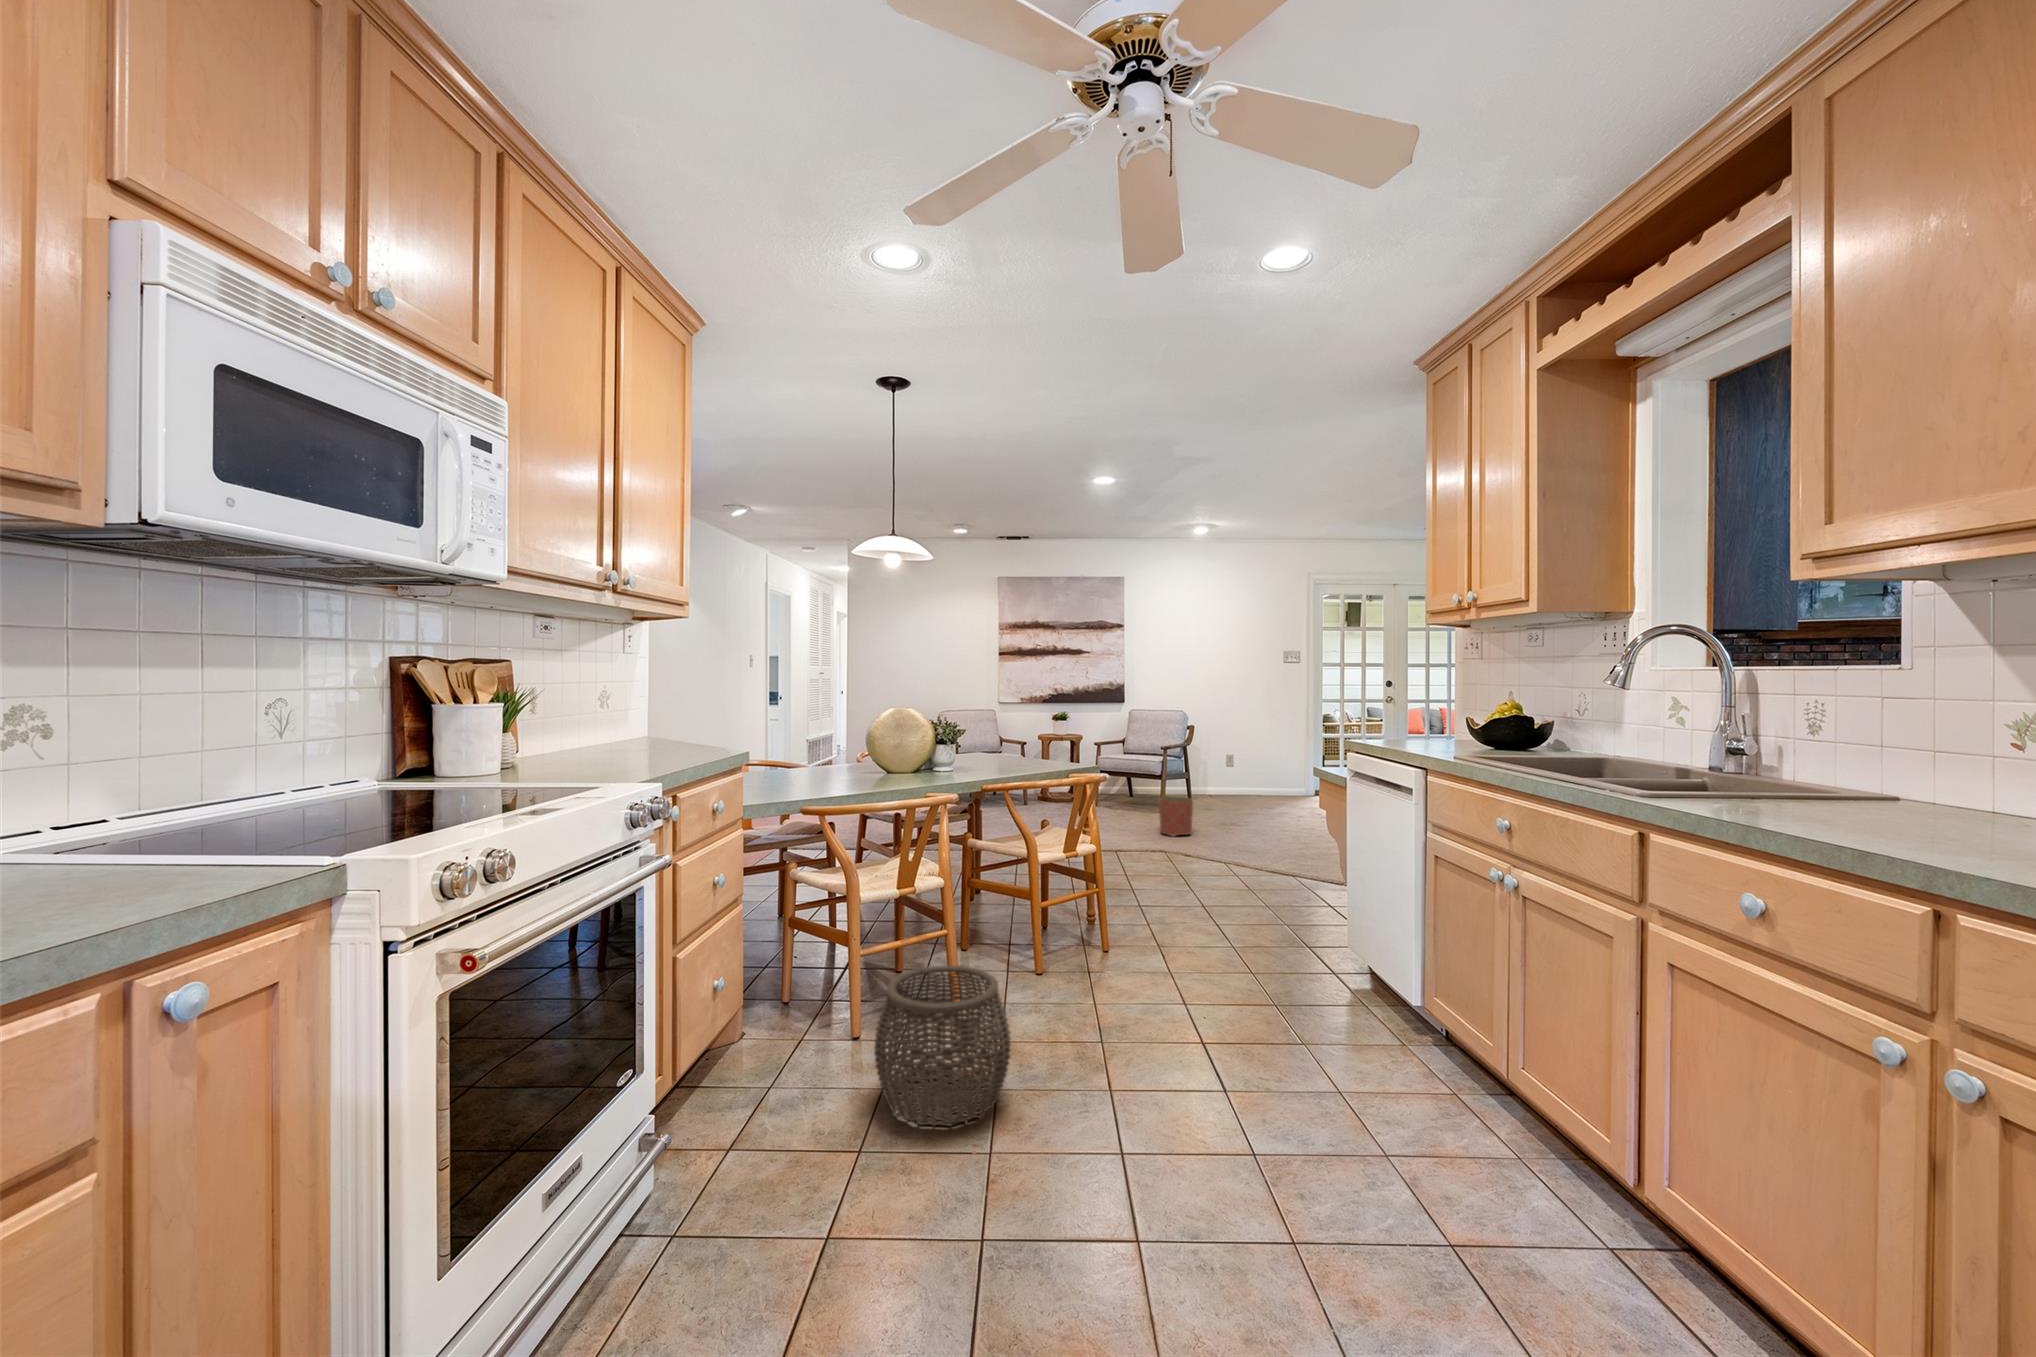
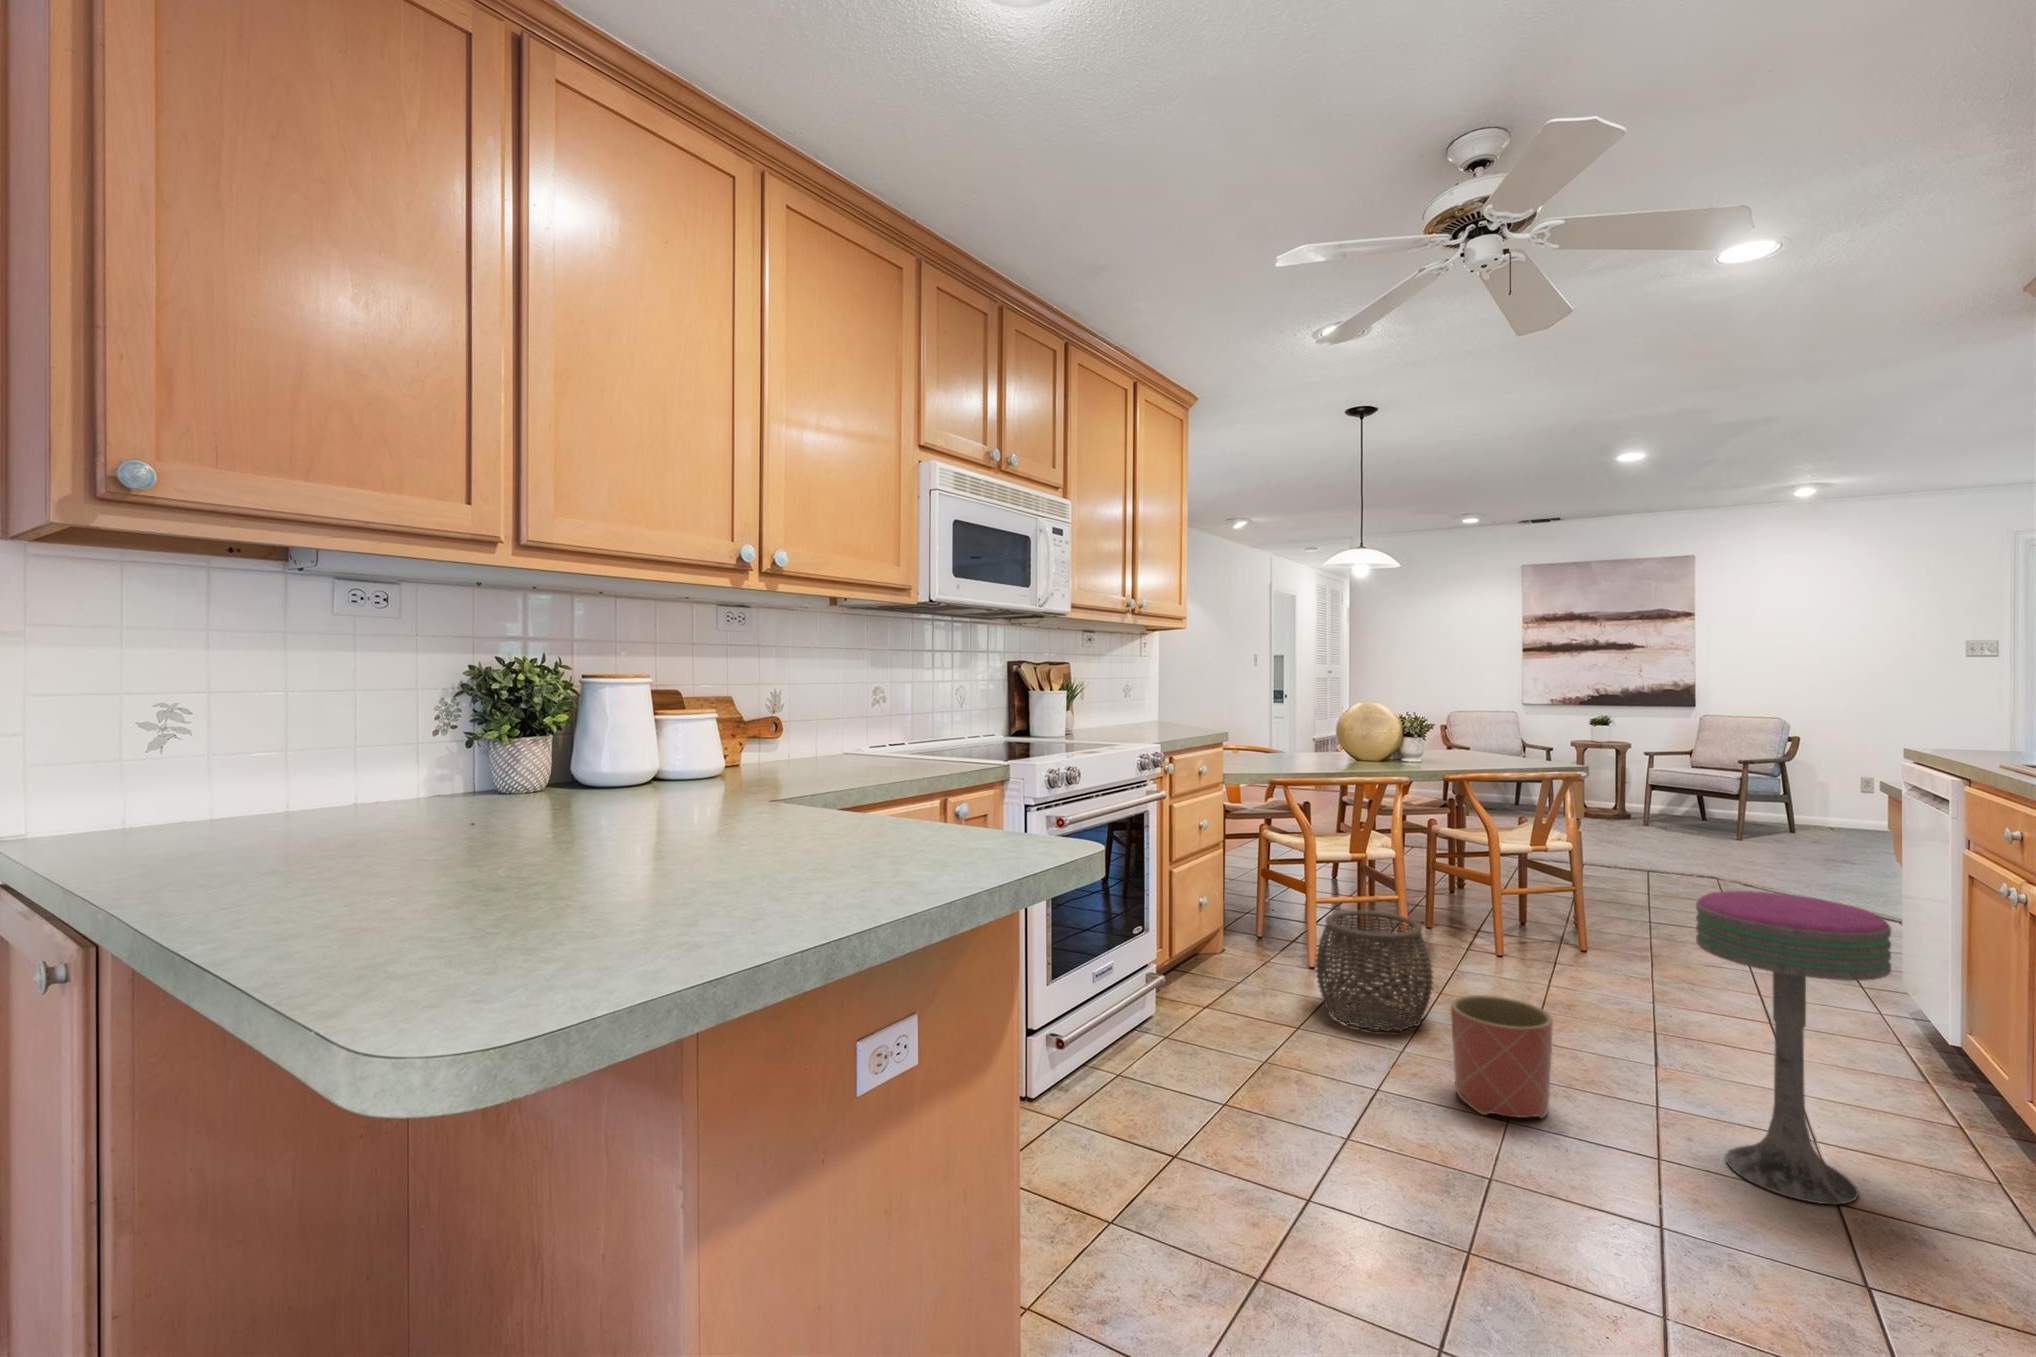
planter: present [1159,797,1193,837] -> present [1451,995,1553,1118]
bar stool: none [1307,907,1479,1249] -> present [1696,891,1891,1205]

